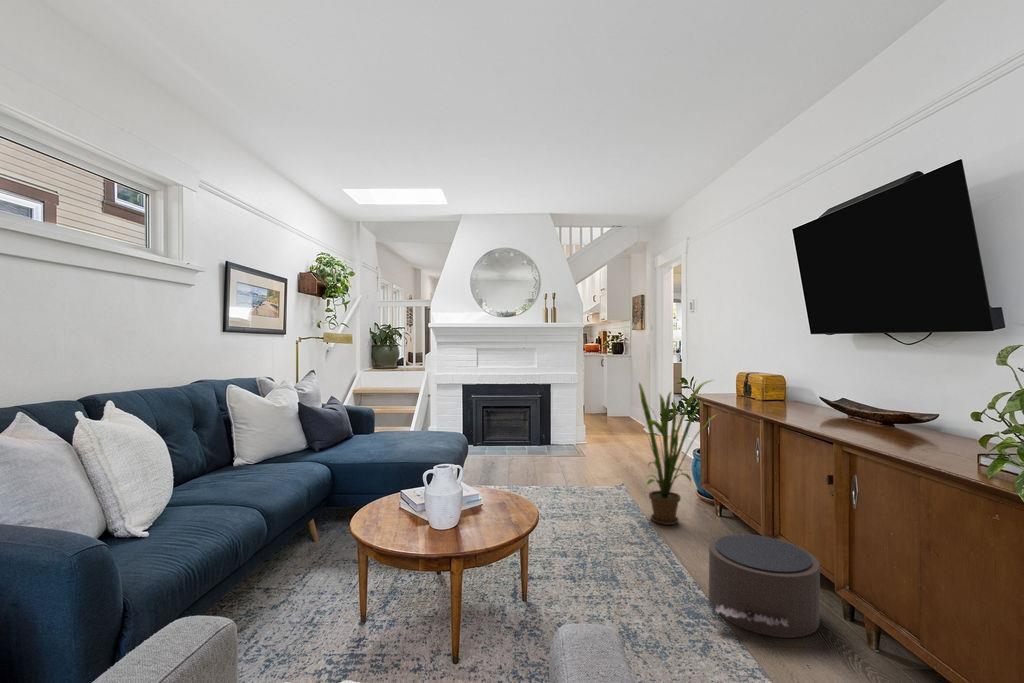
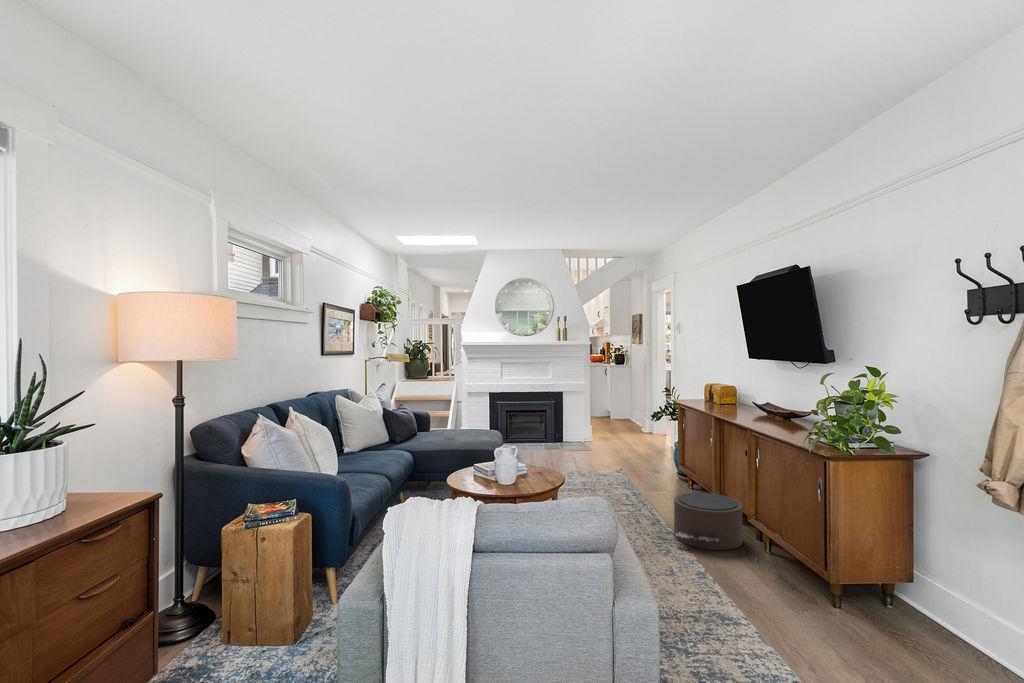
house plant: present [639,381,712,525] -> none [630,388,689,495]

